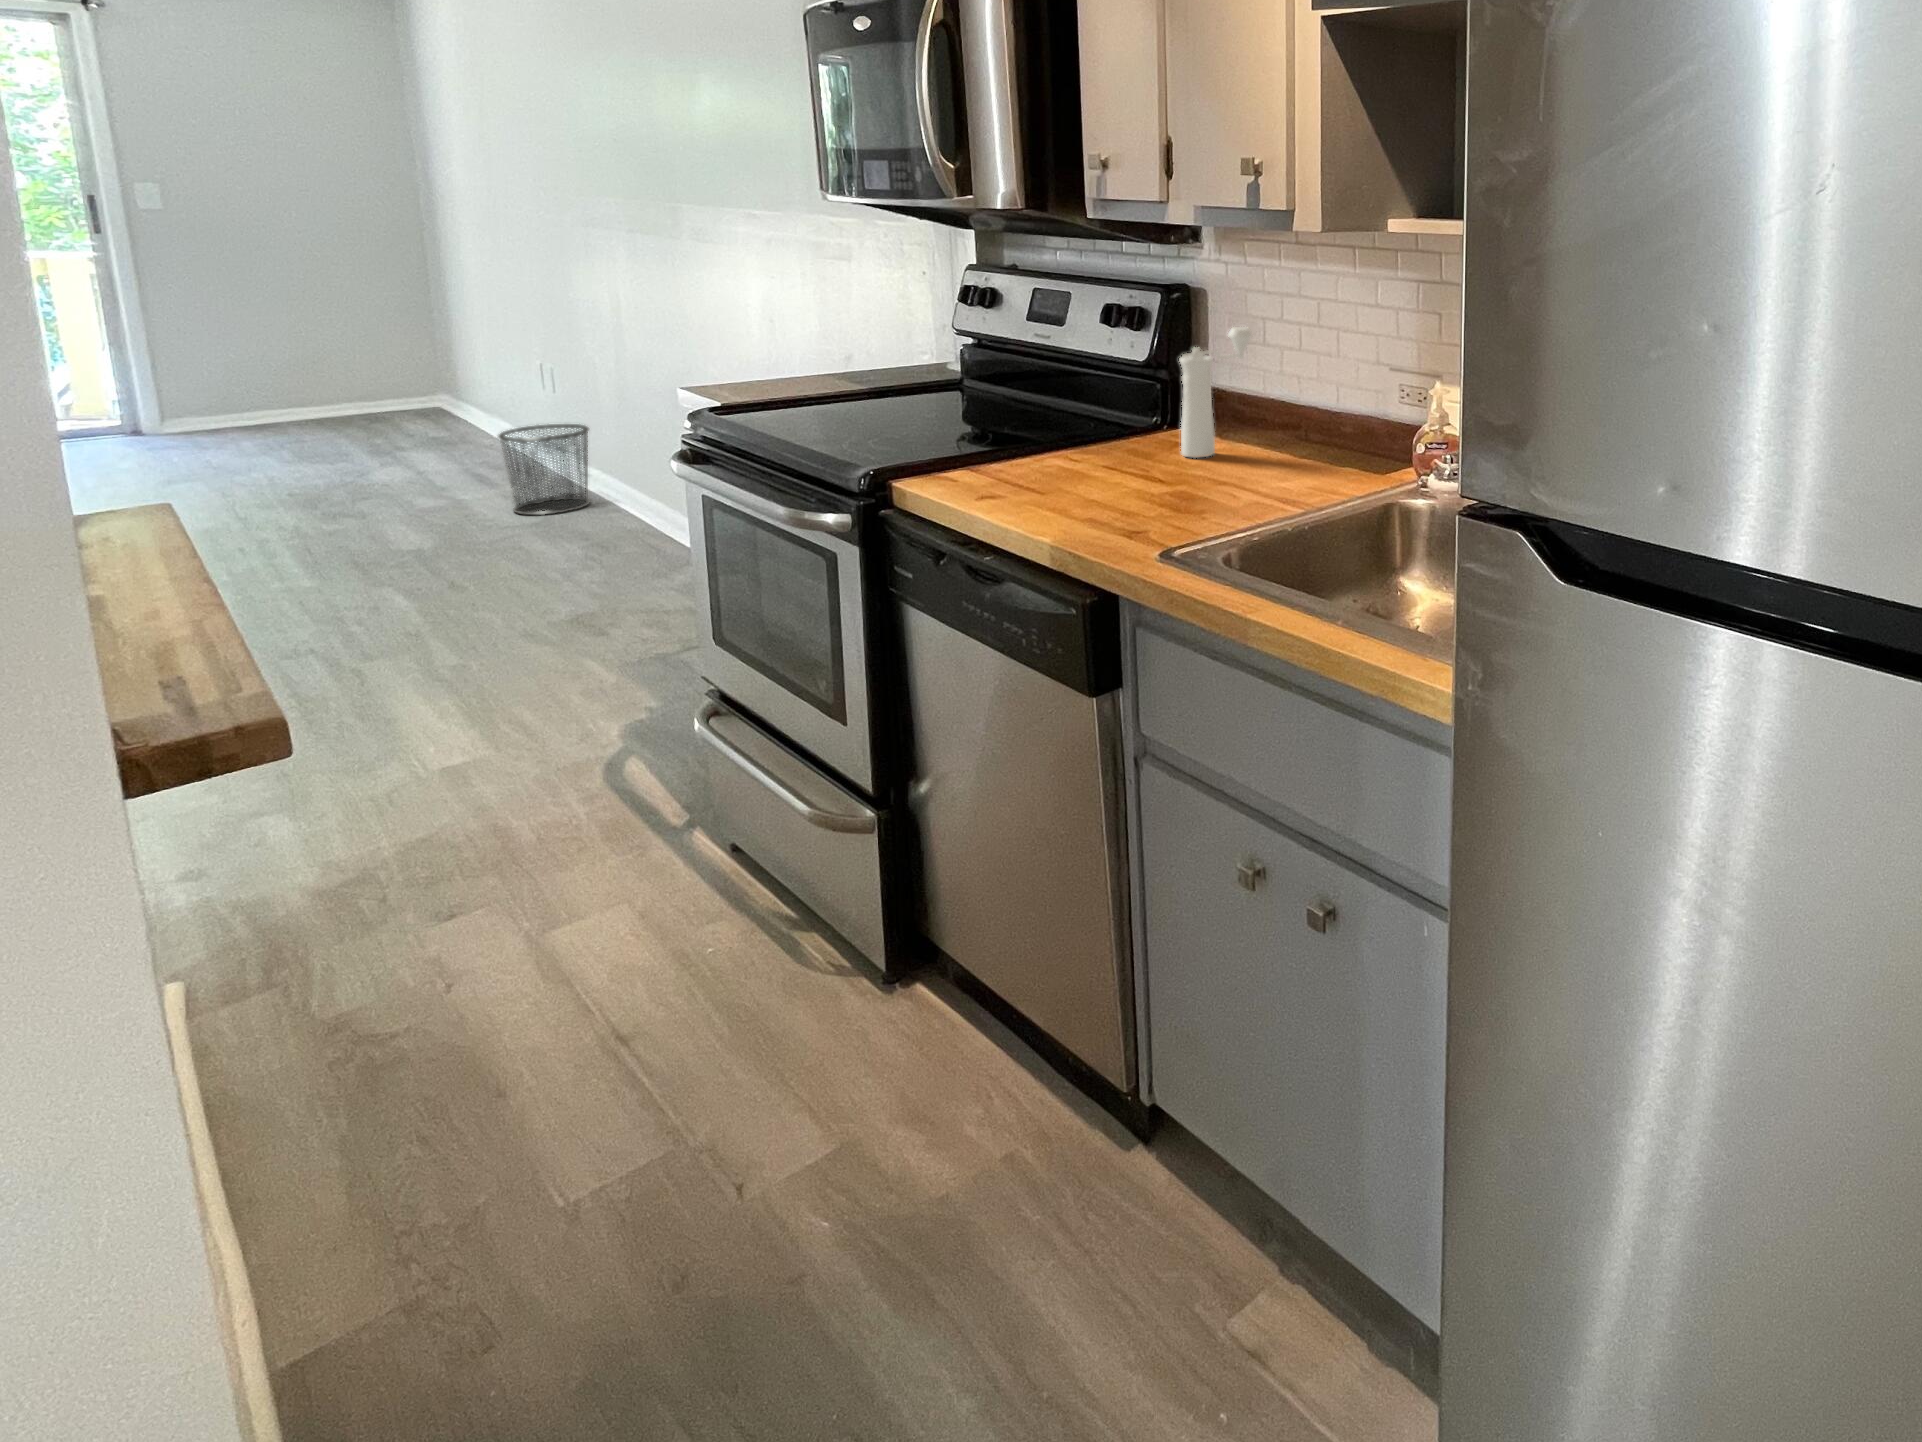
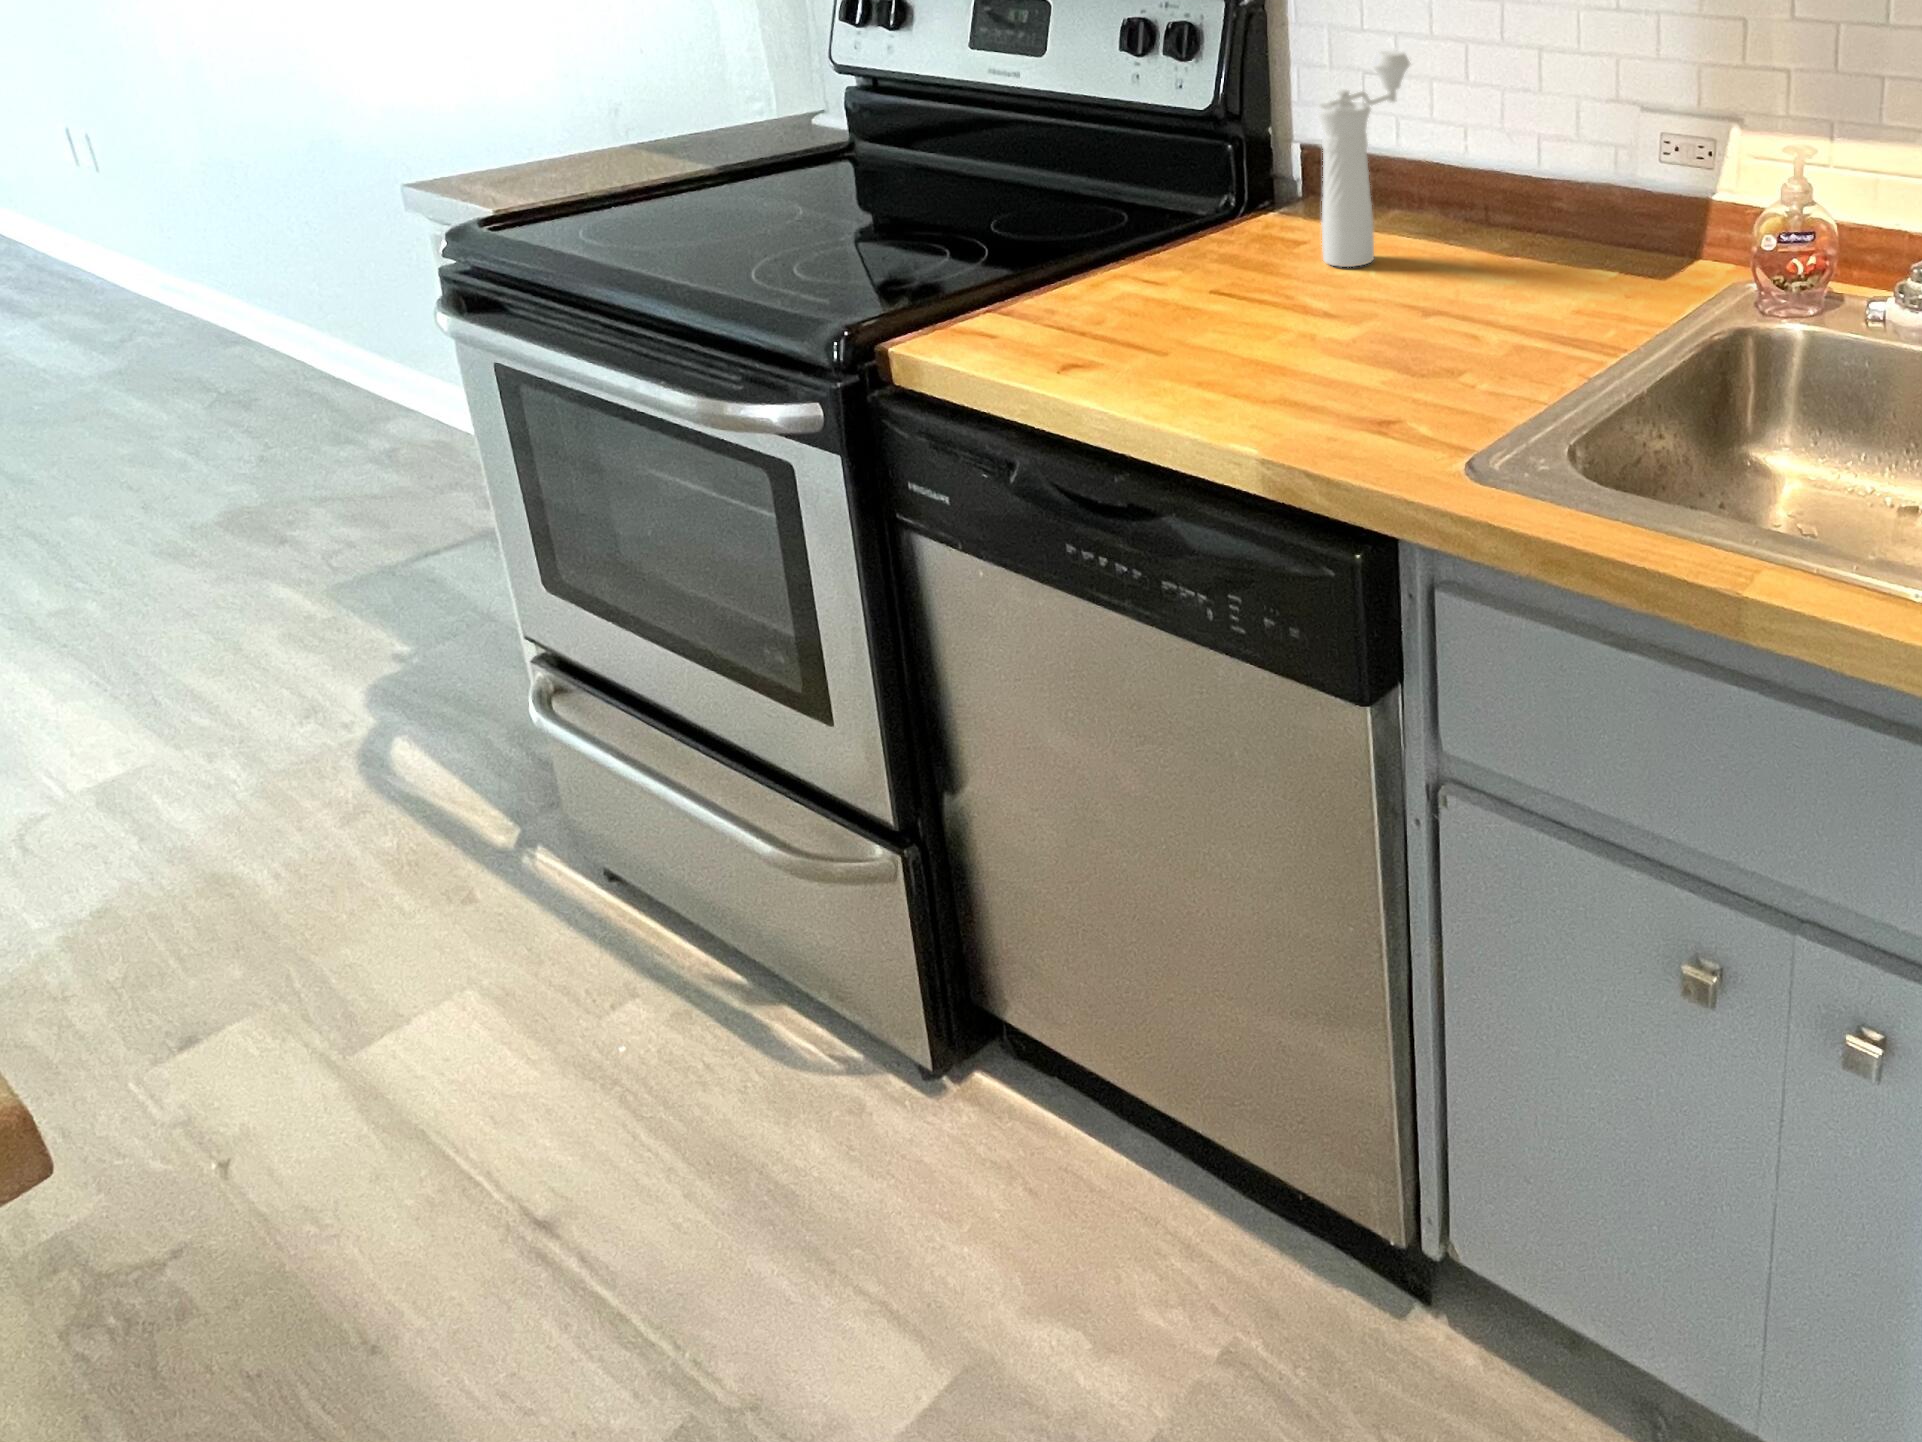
waste bin: present [498,424,590,515] -> none [22,215,189,355]

